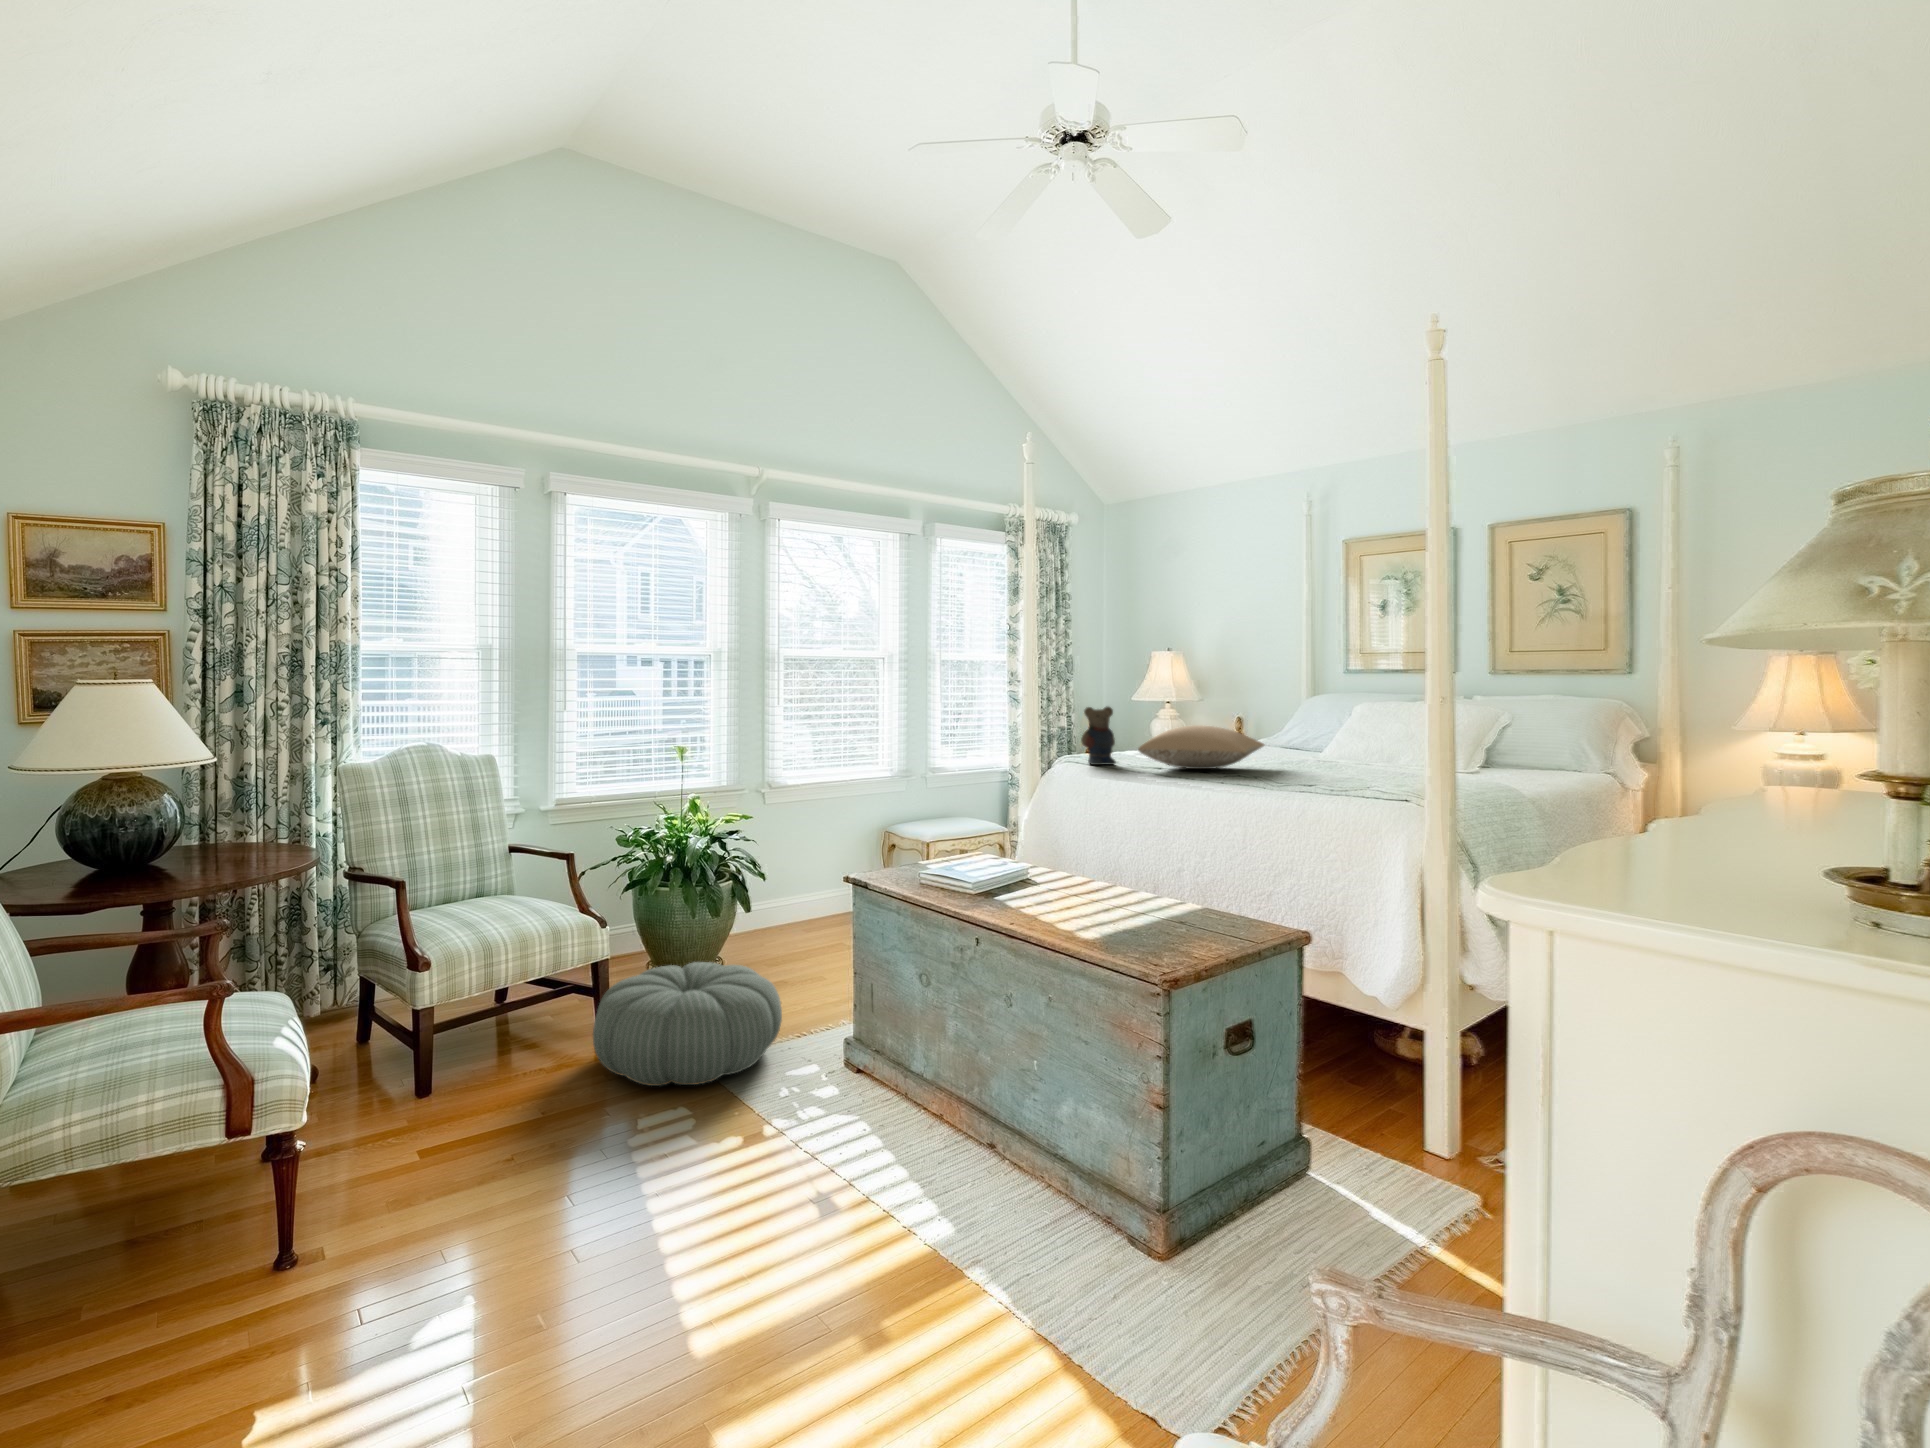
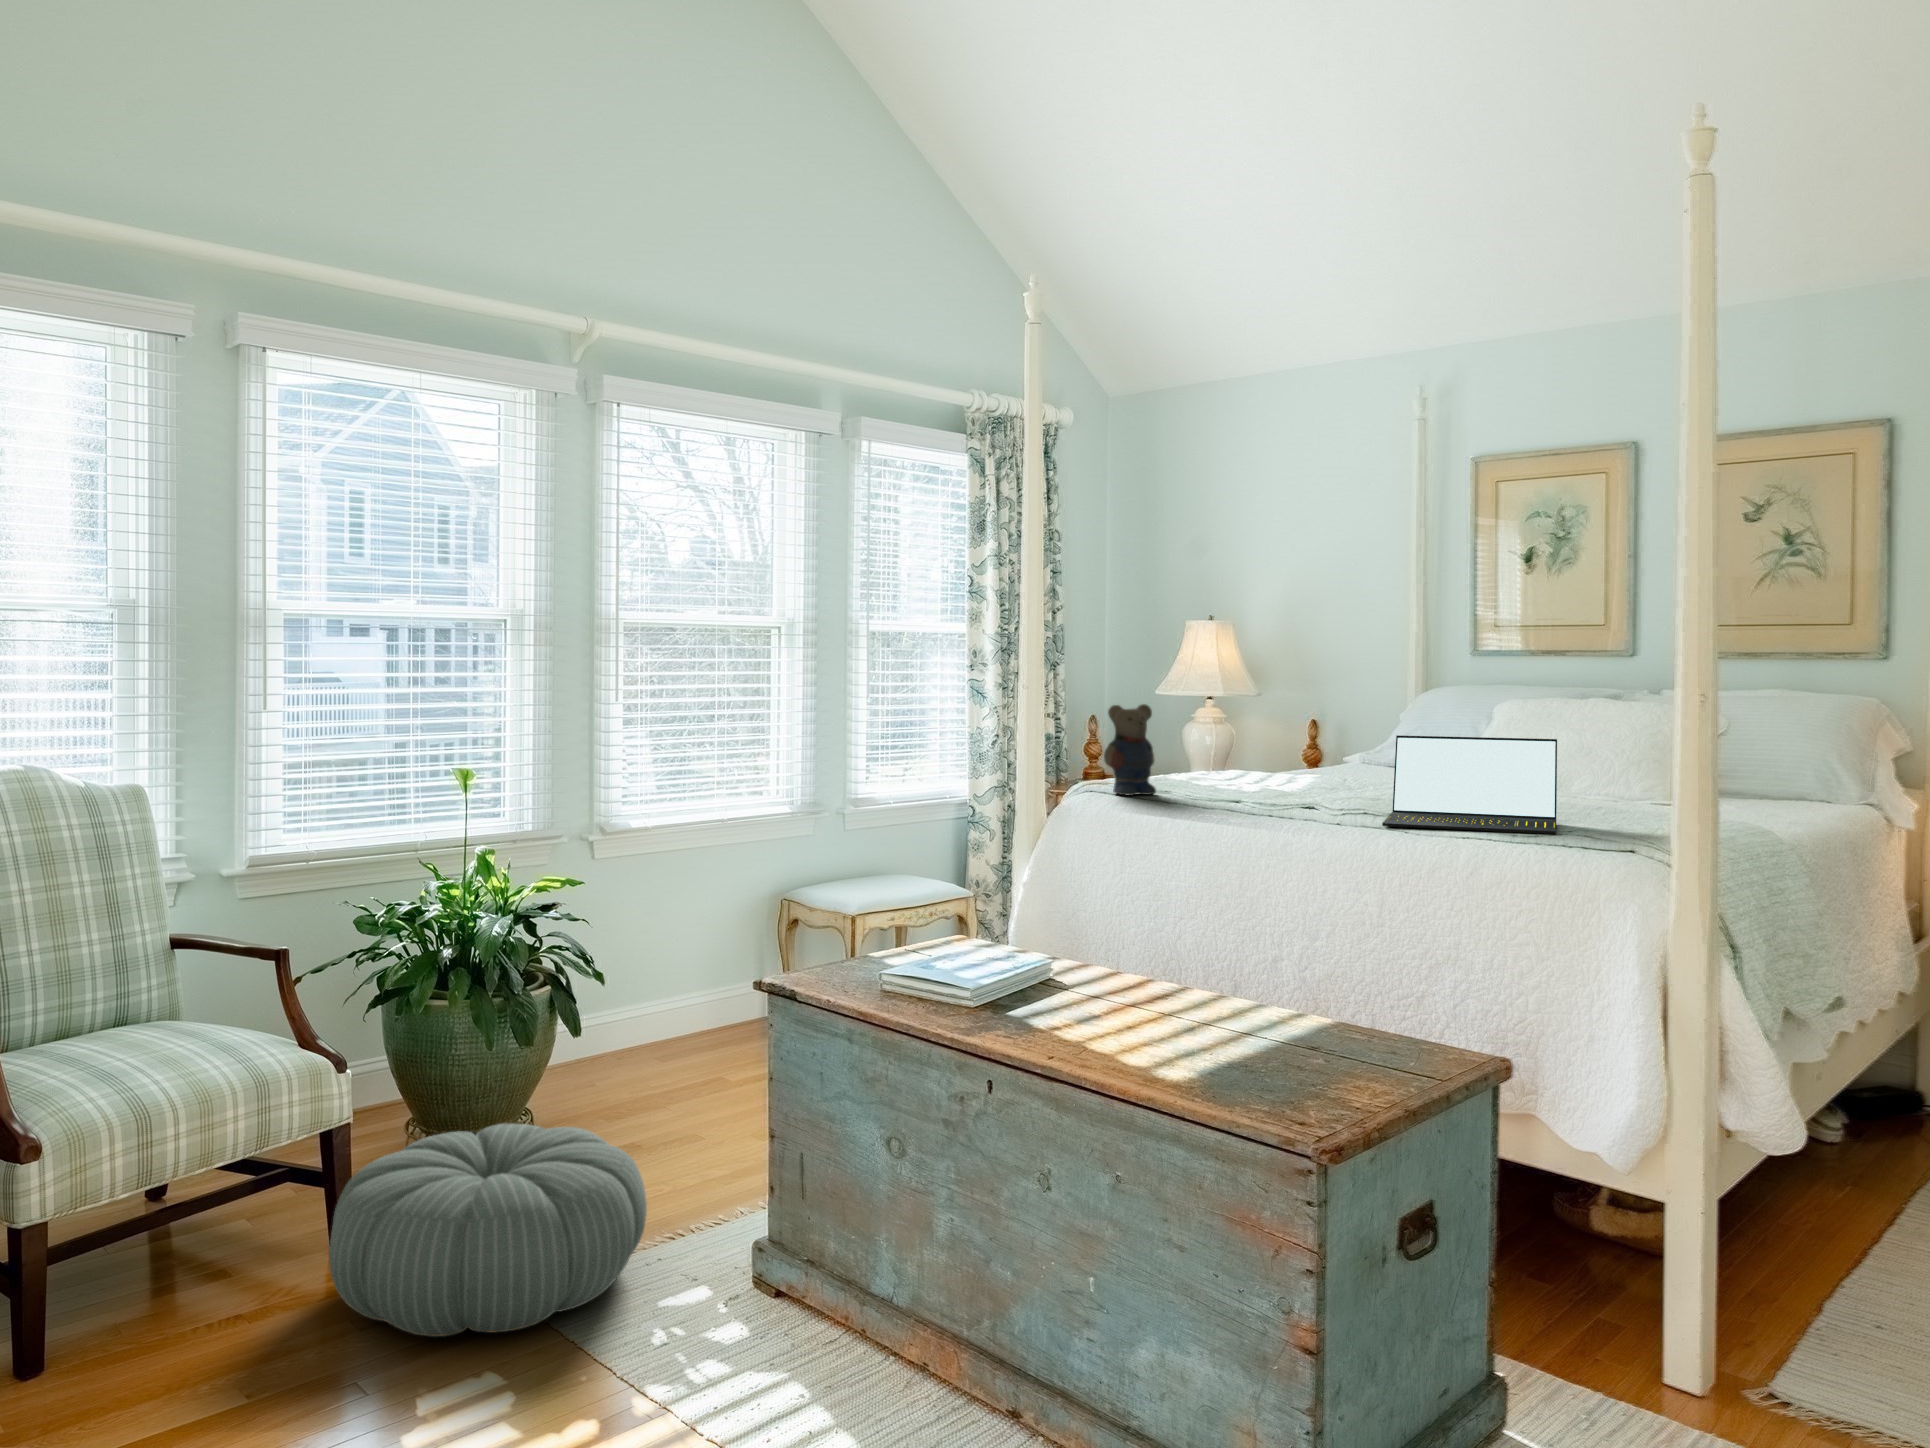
pillow: present [1138,725,1264,769] -> none [1197,734,1382,800]
laptop: none [1252,726,1373,790] -> present [1382,735,1557,834]

